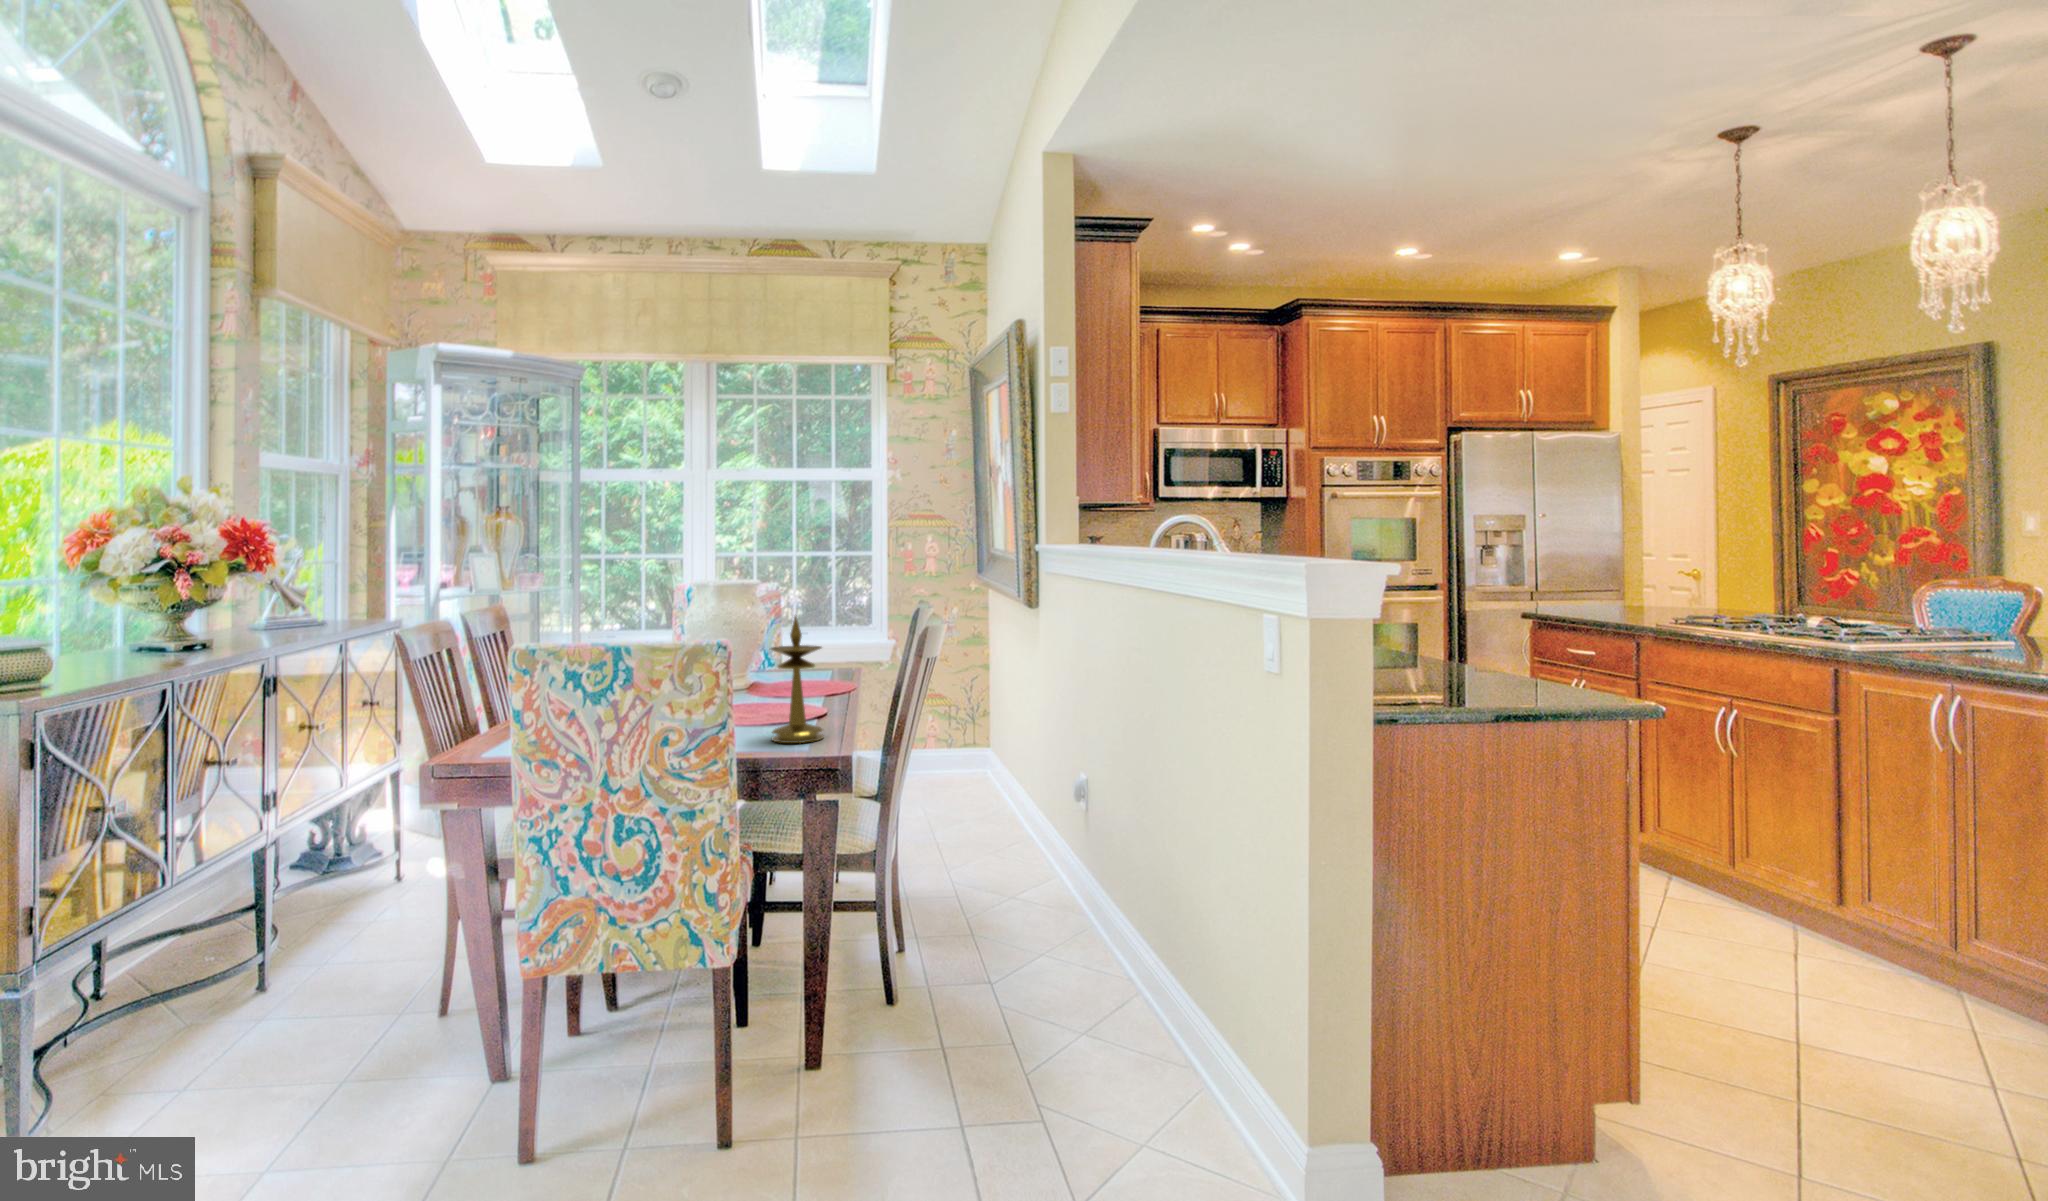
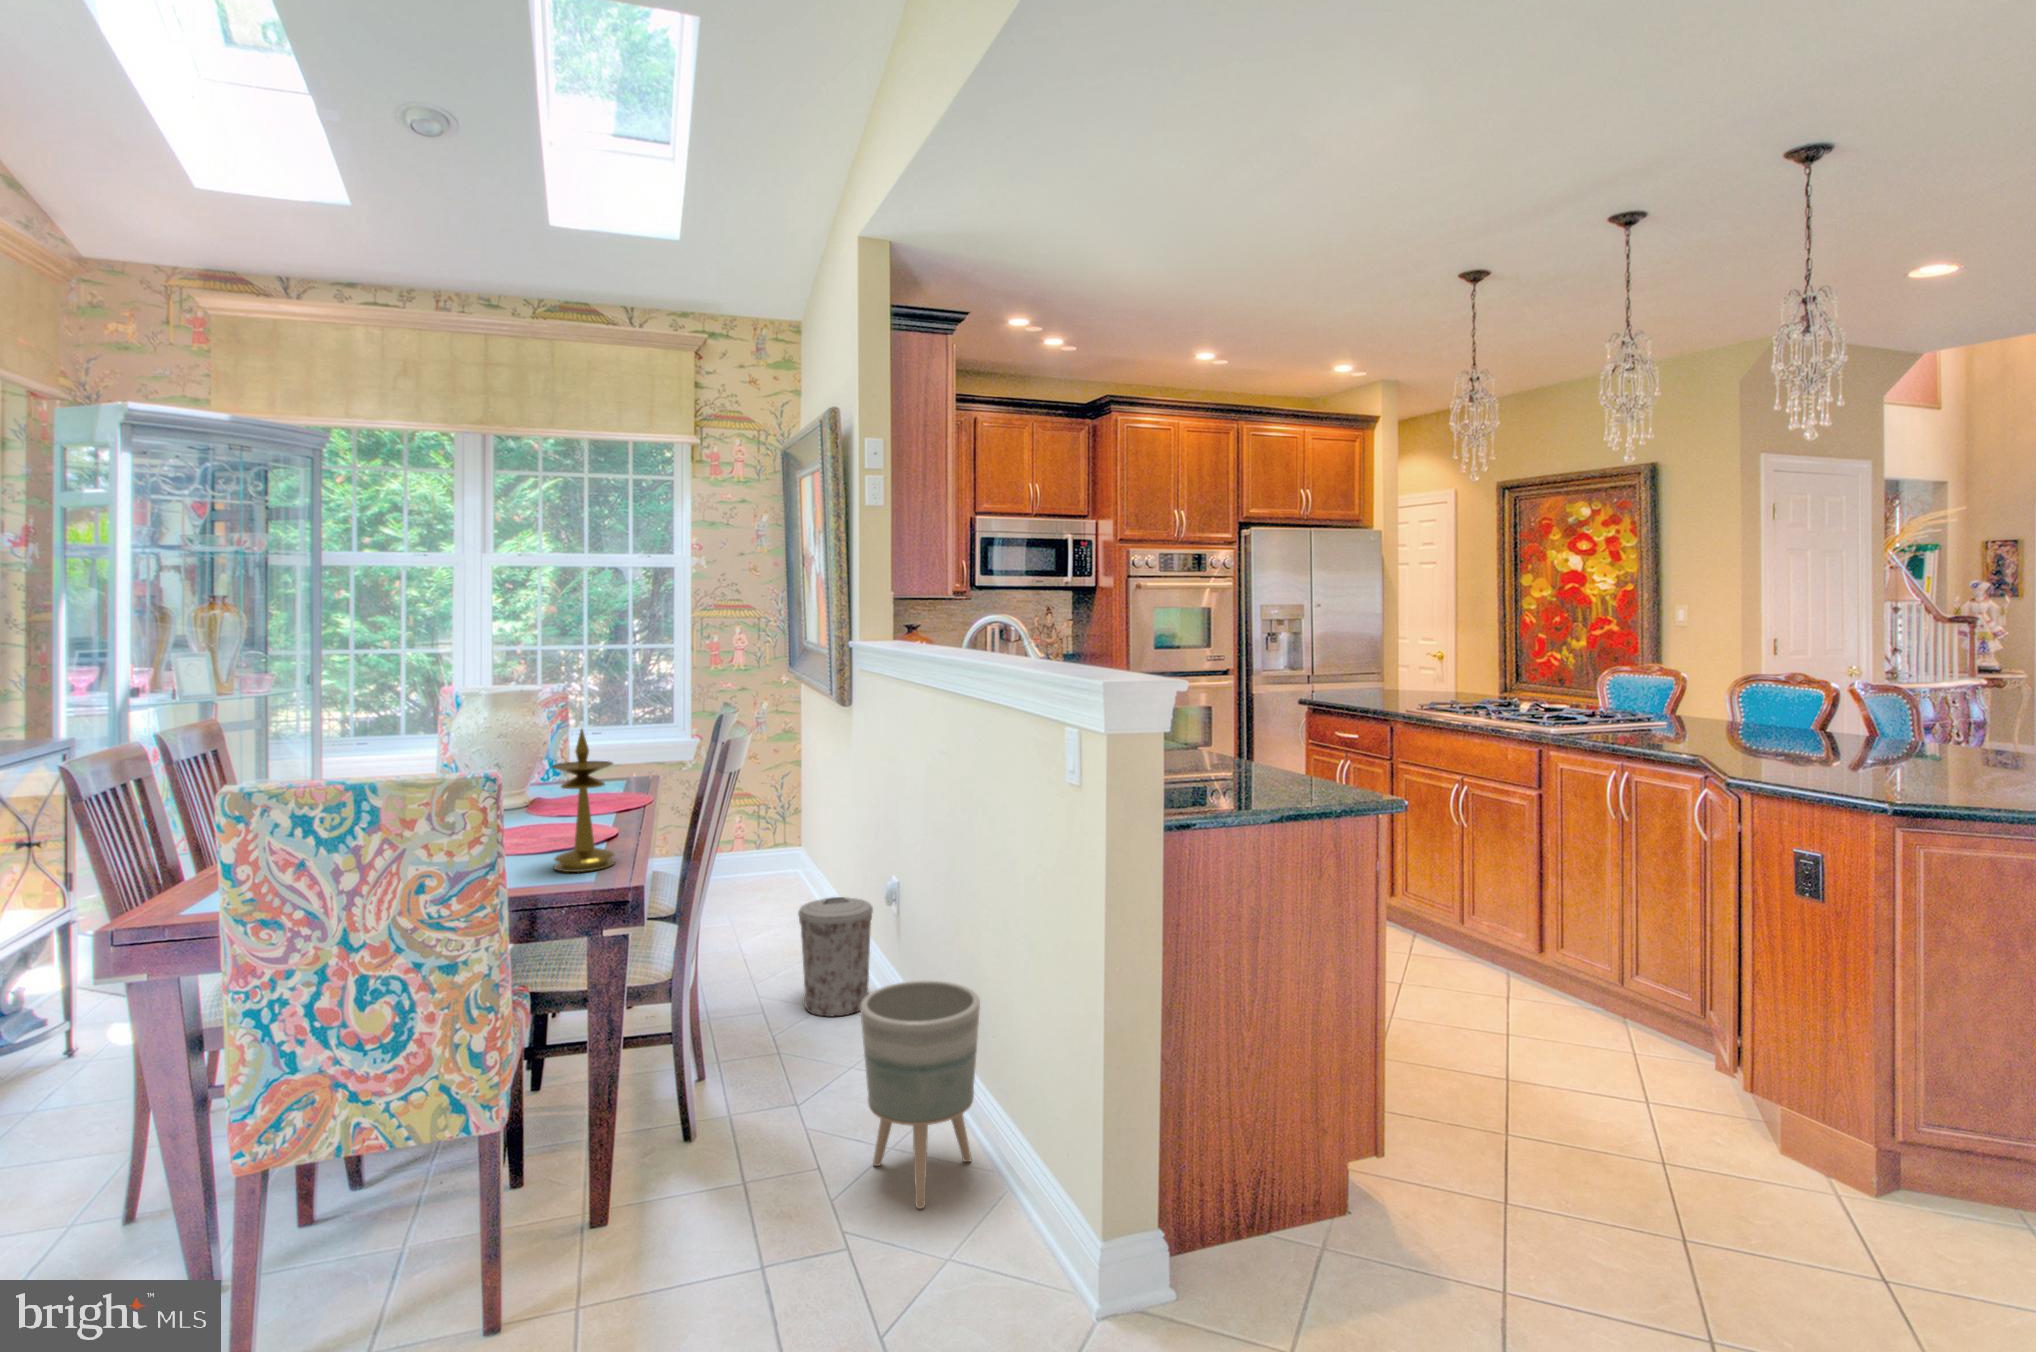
trash can: none [988,791,1058,904] -> present [798,897,873,1017]
planter: none [1042,862,1156,1073] -> present [860,981,980,1209]

